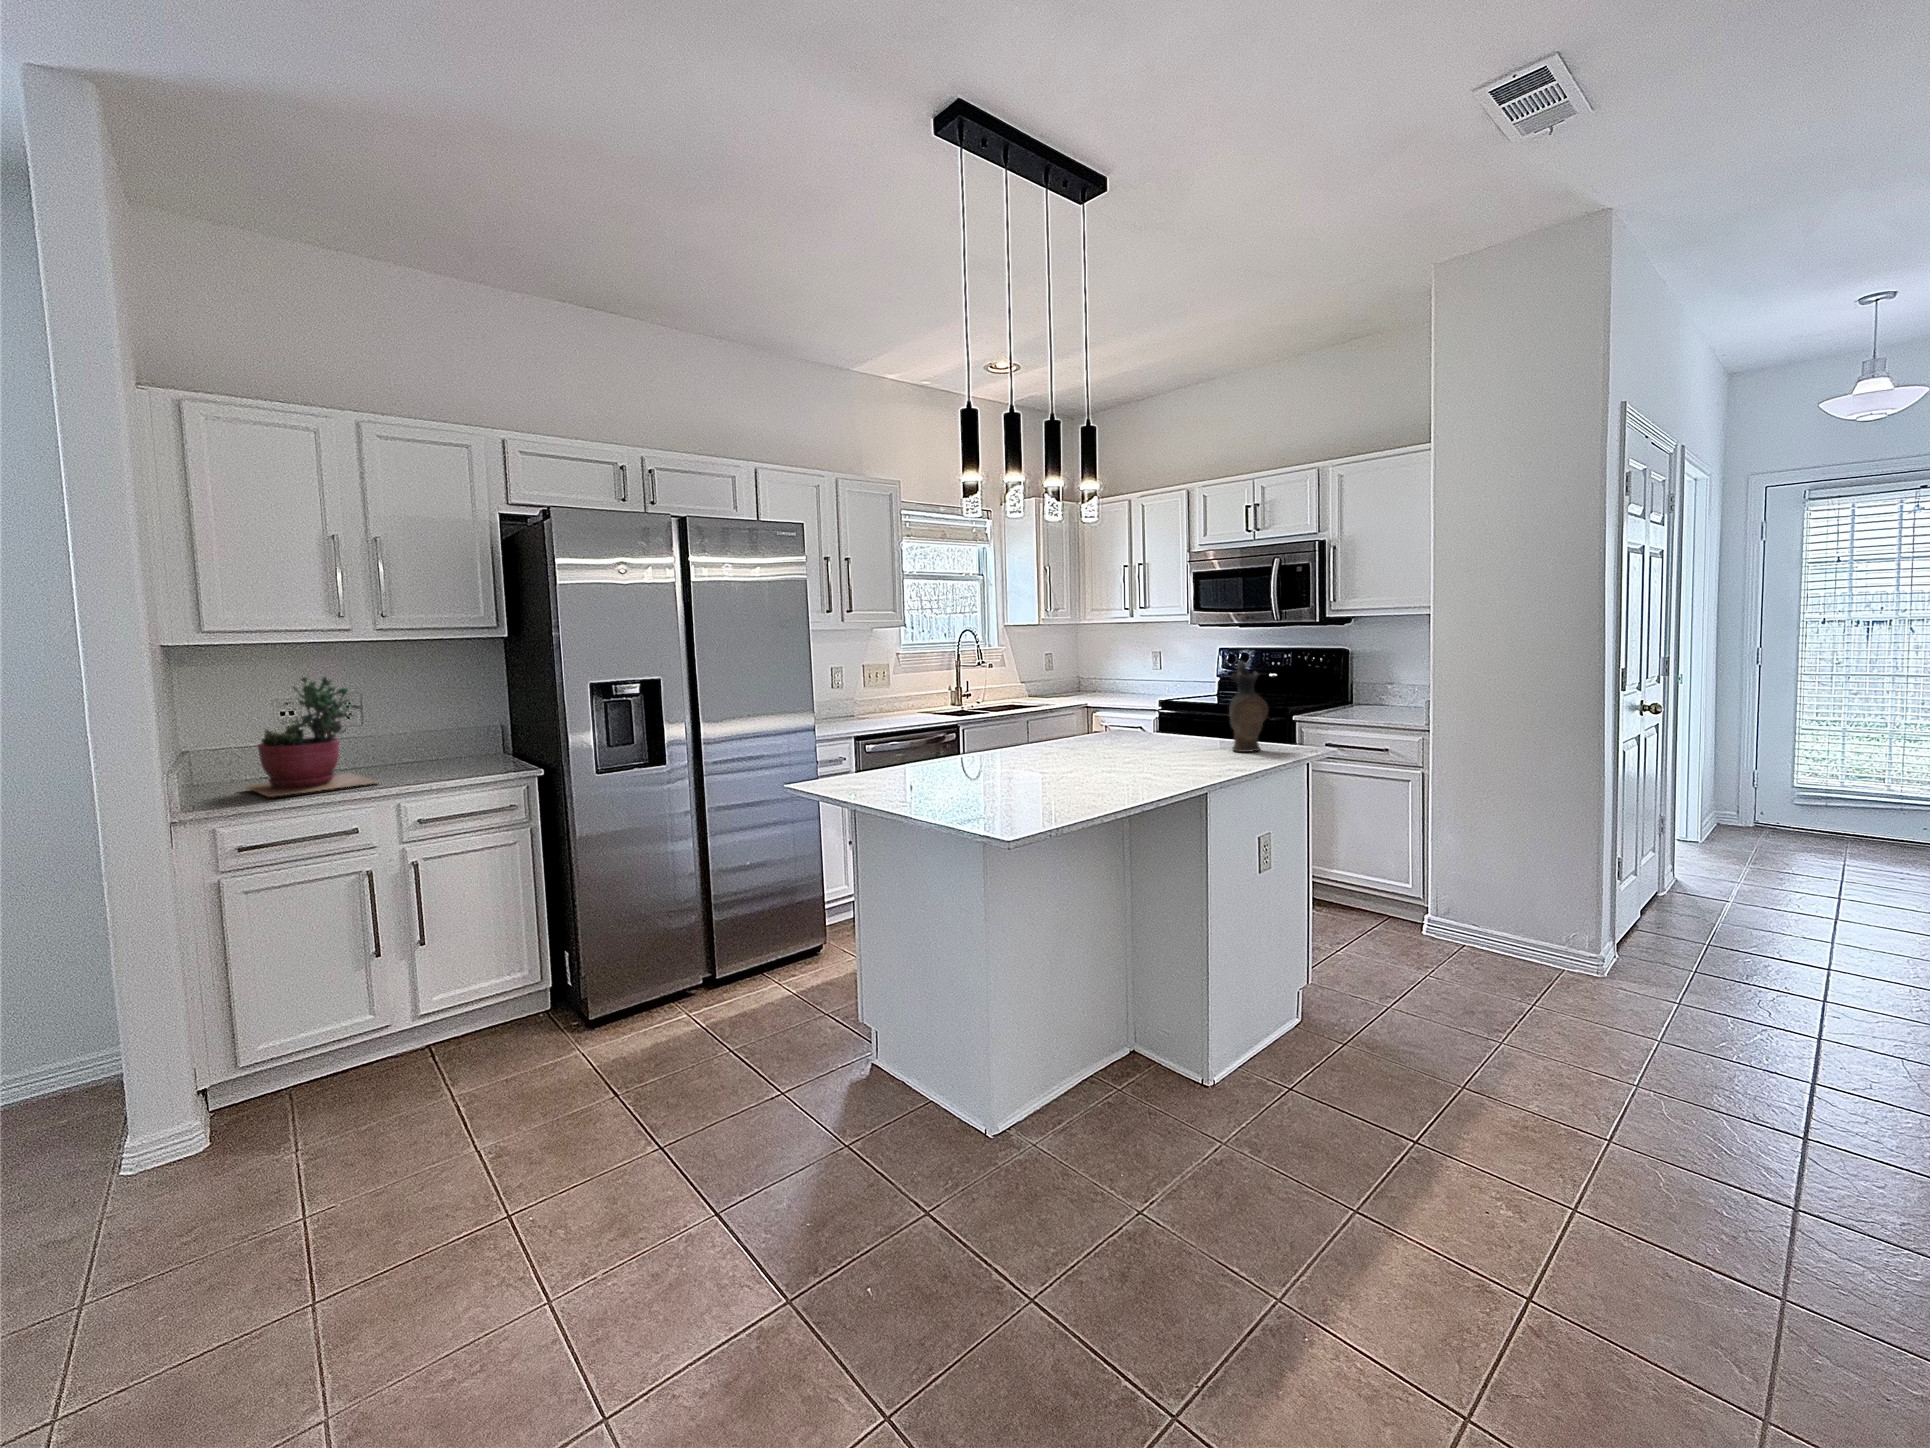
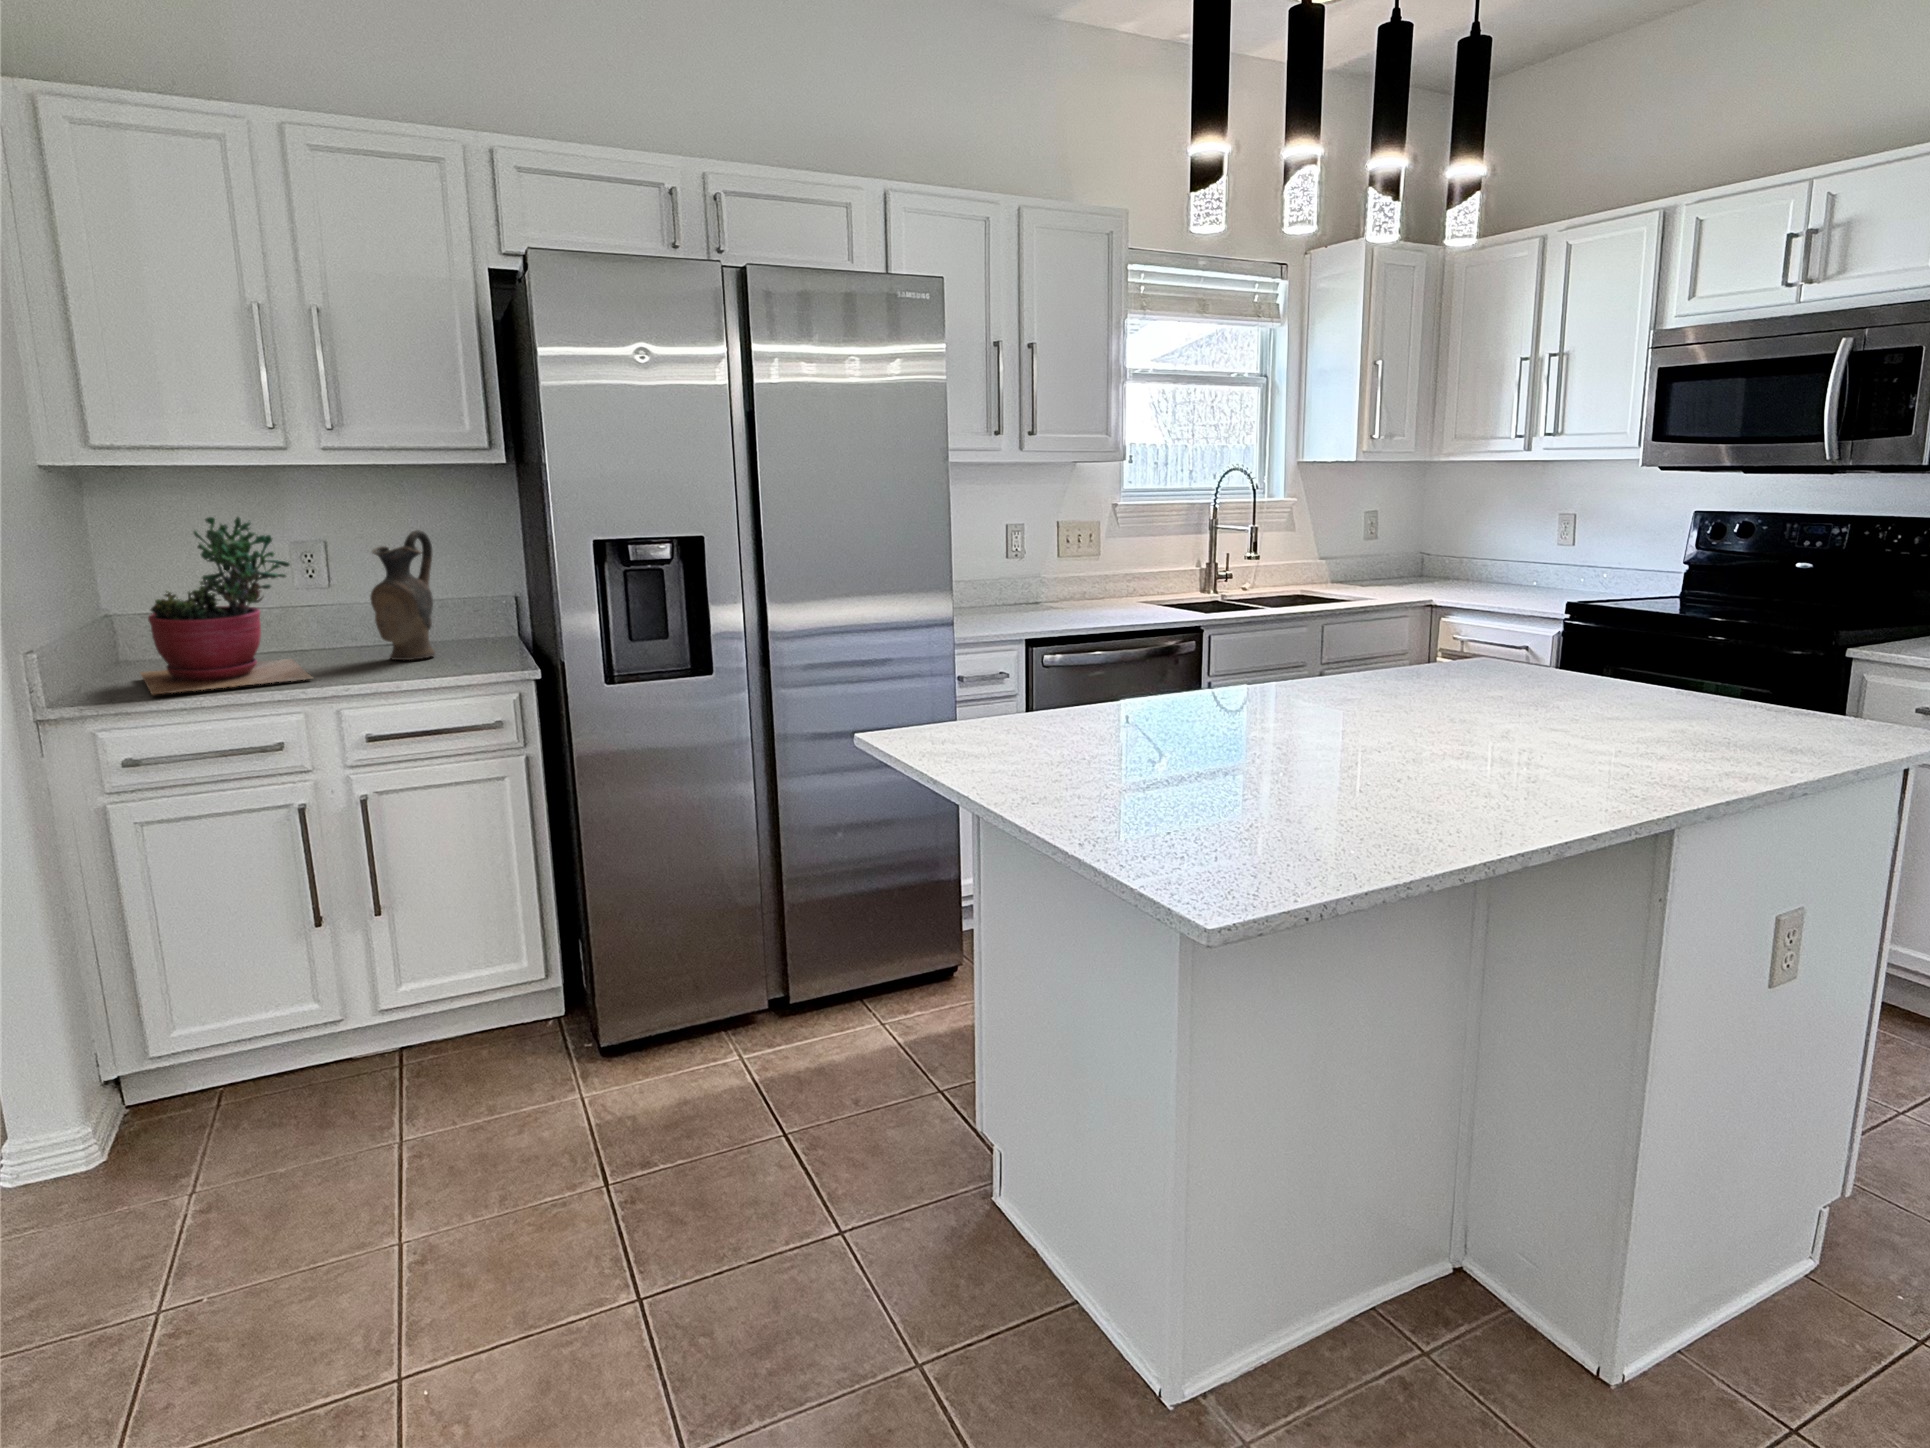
ceramic pitcher: present [1229,661,1268,752] -> present [370,530,436,660]

